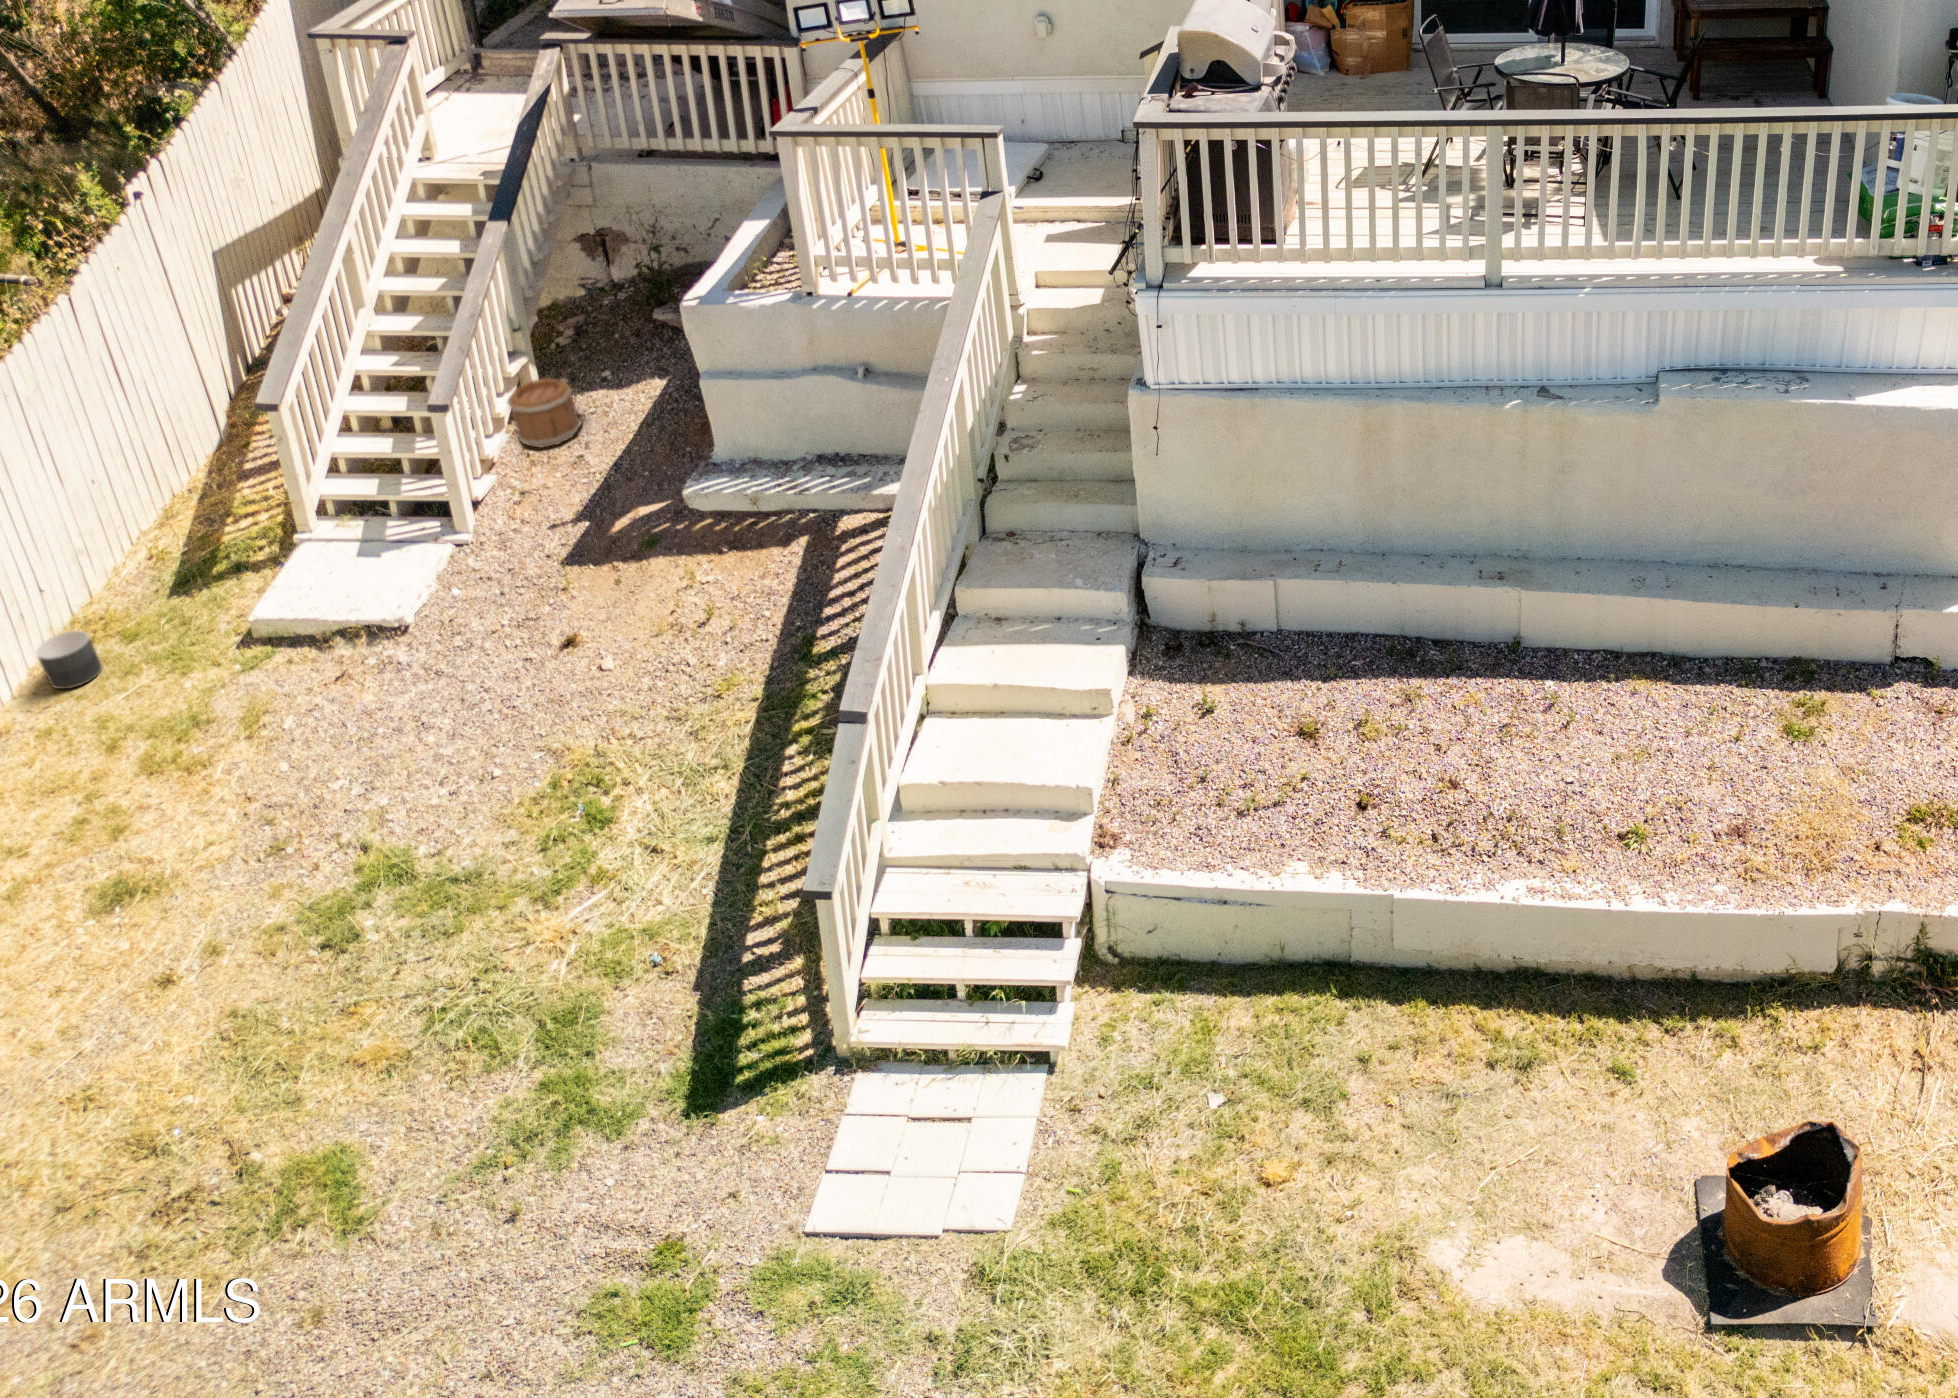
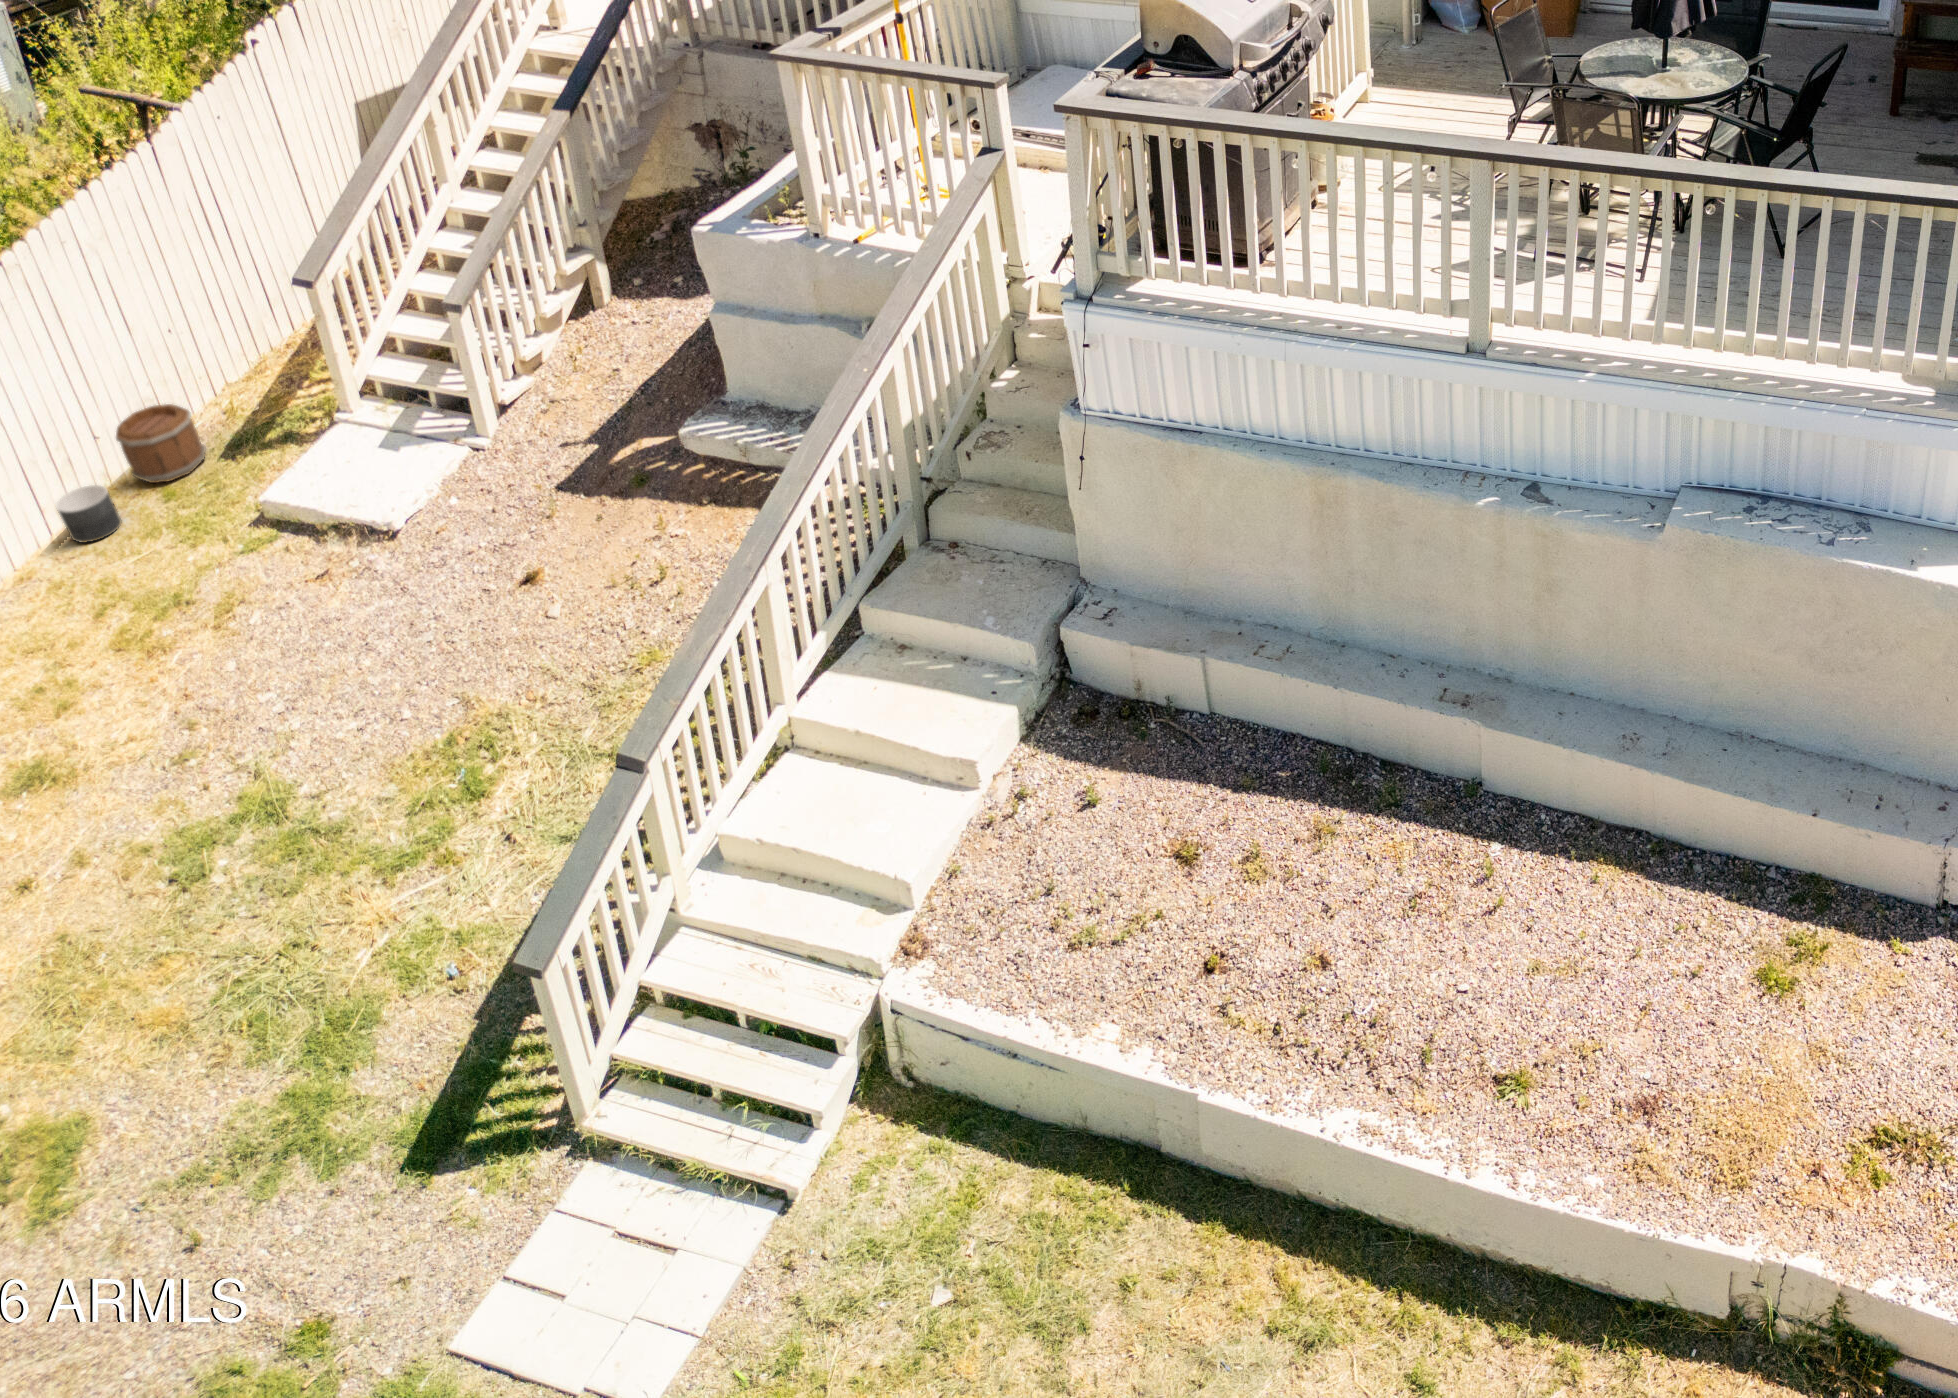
bucket: present [508,378,581,447] -> present [116,404,205,483]

